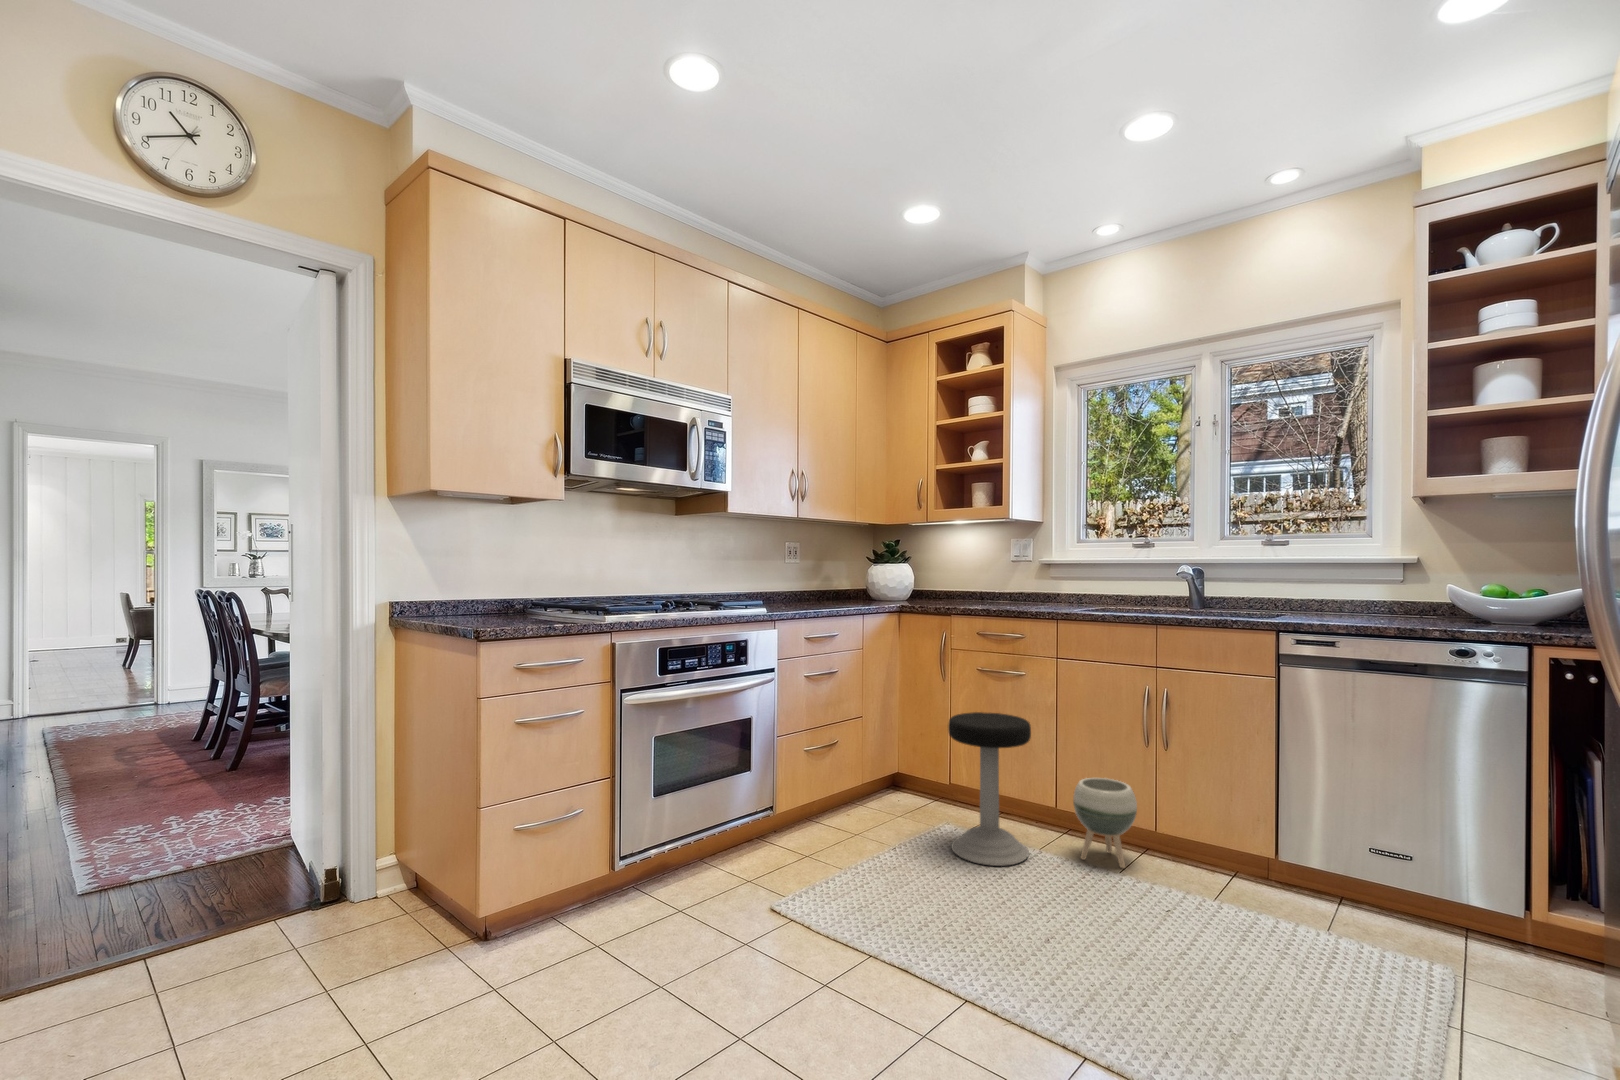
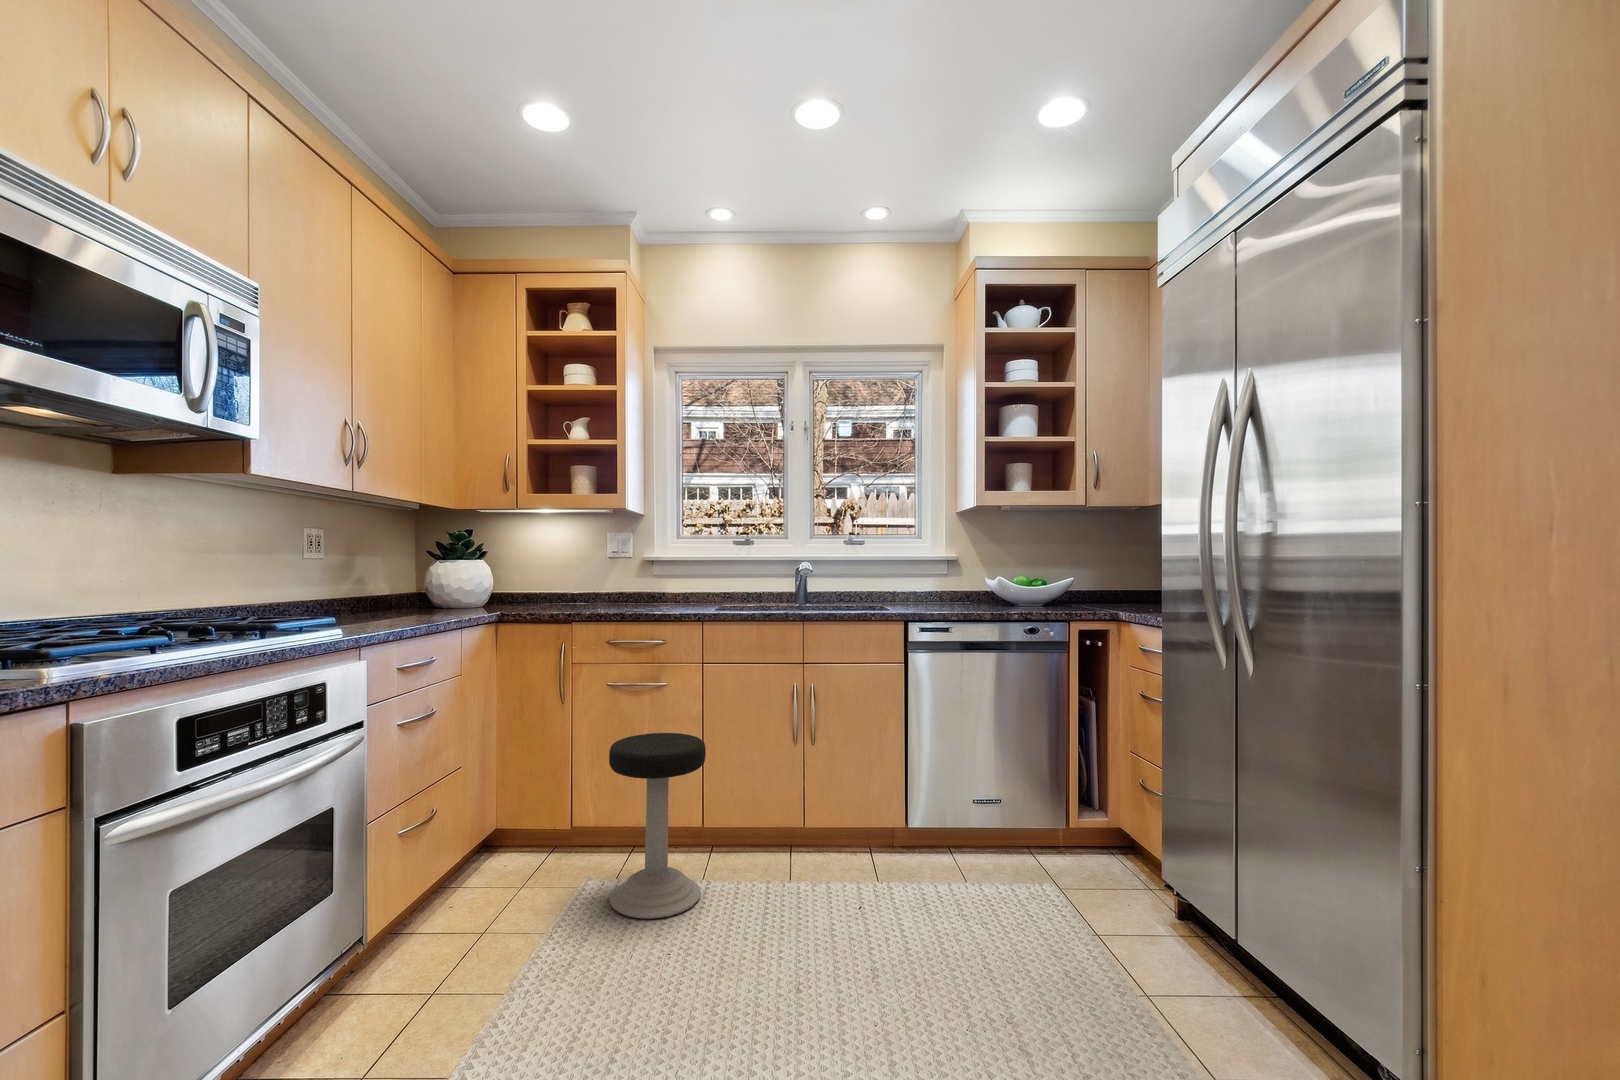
planter: present [1073,778,1137,868] -> none [738,783,799,875]

